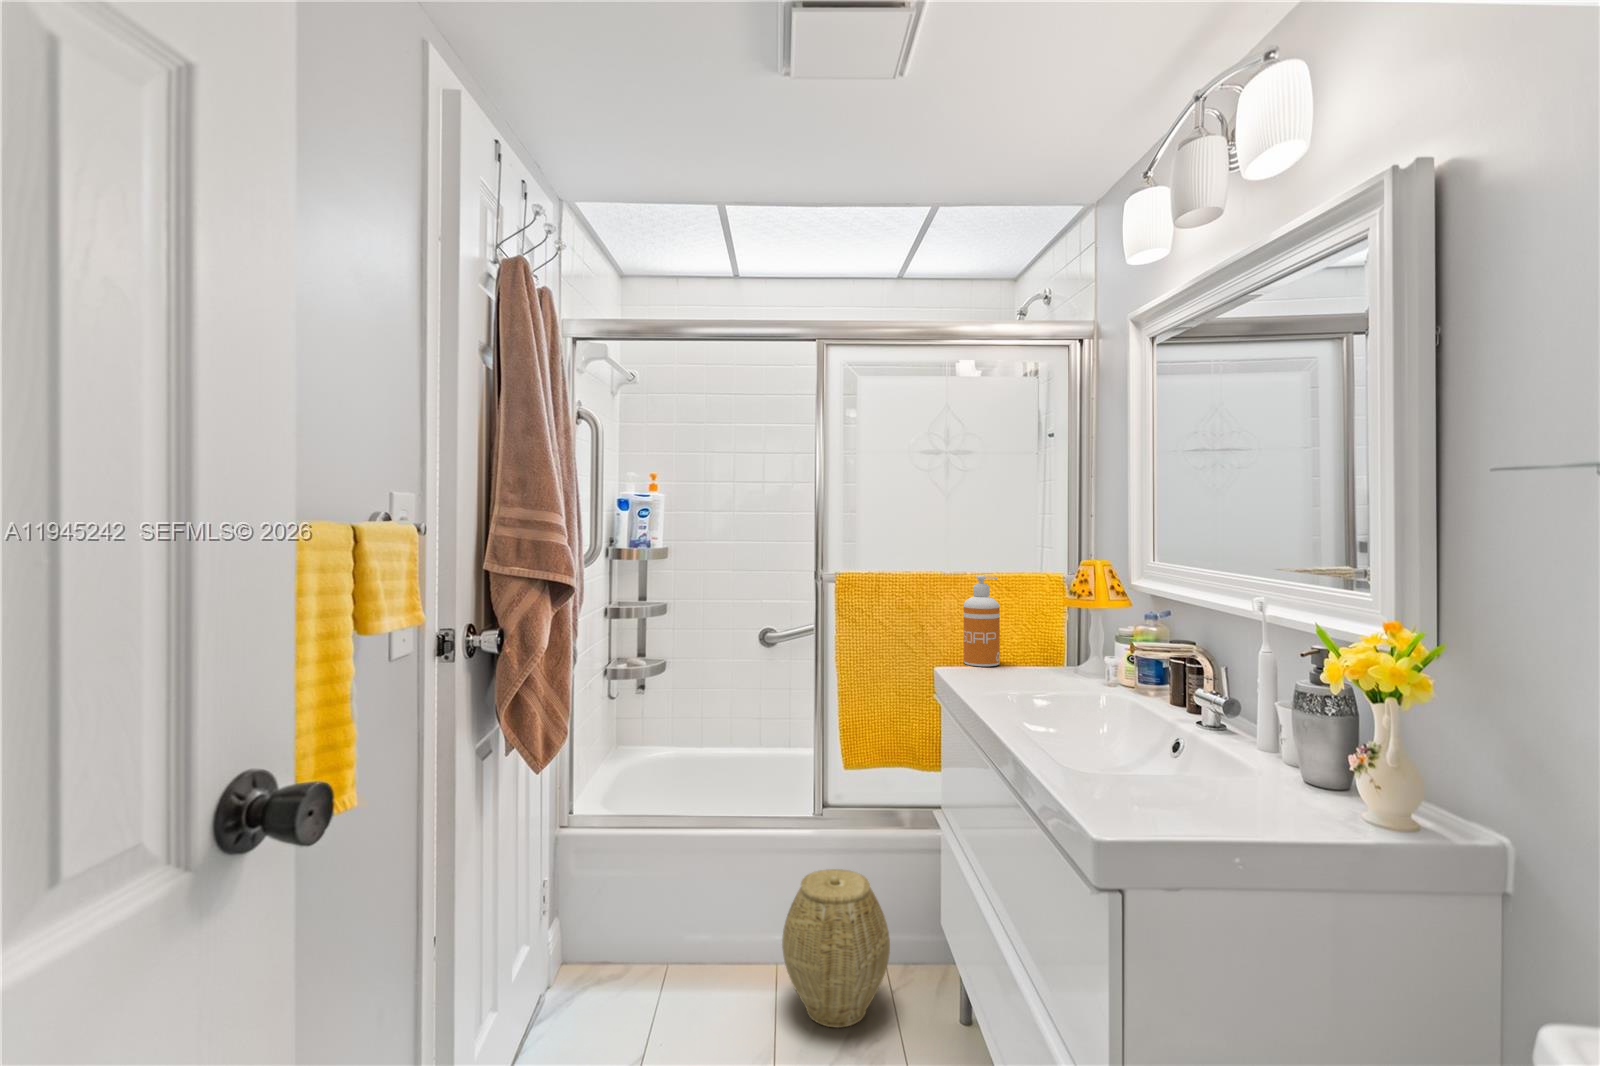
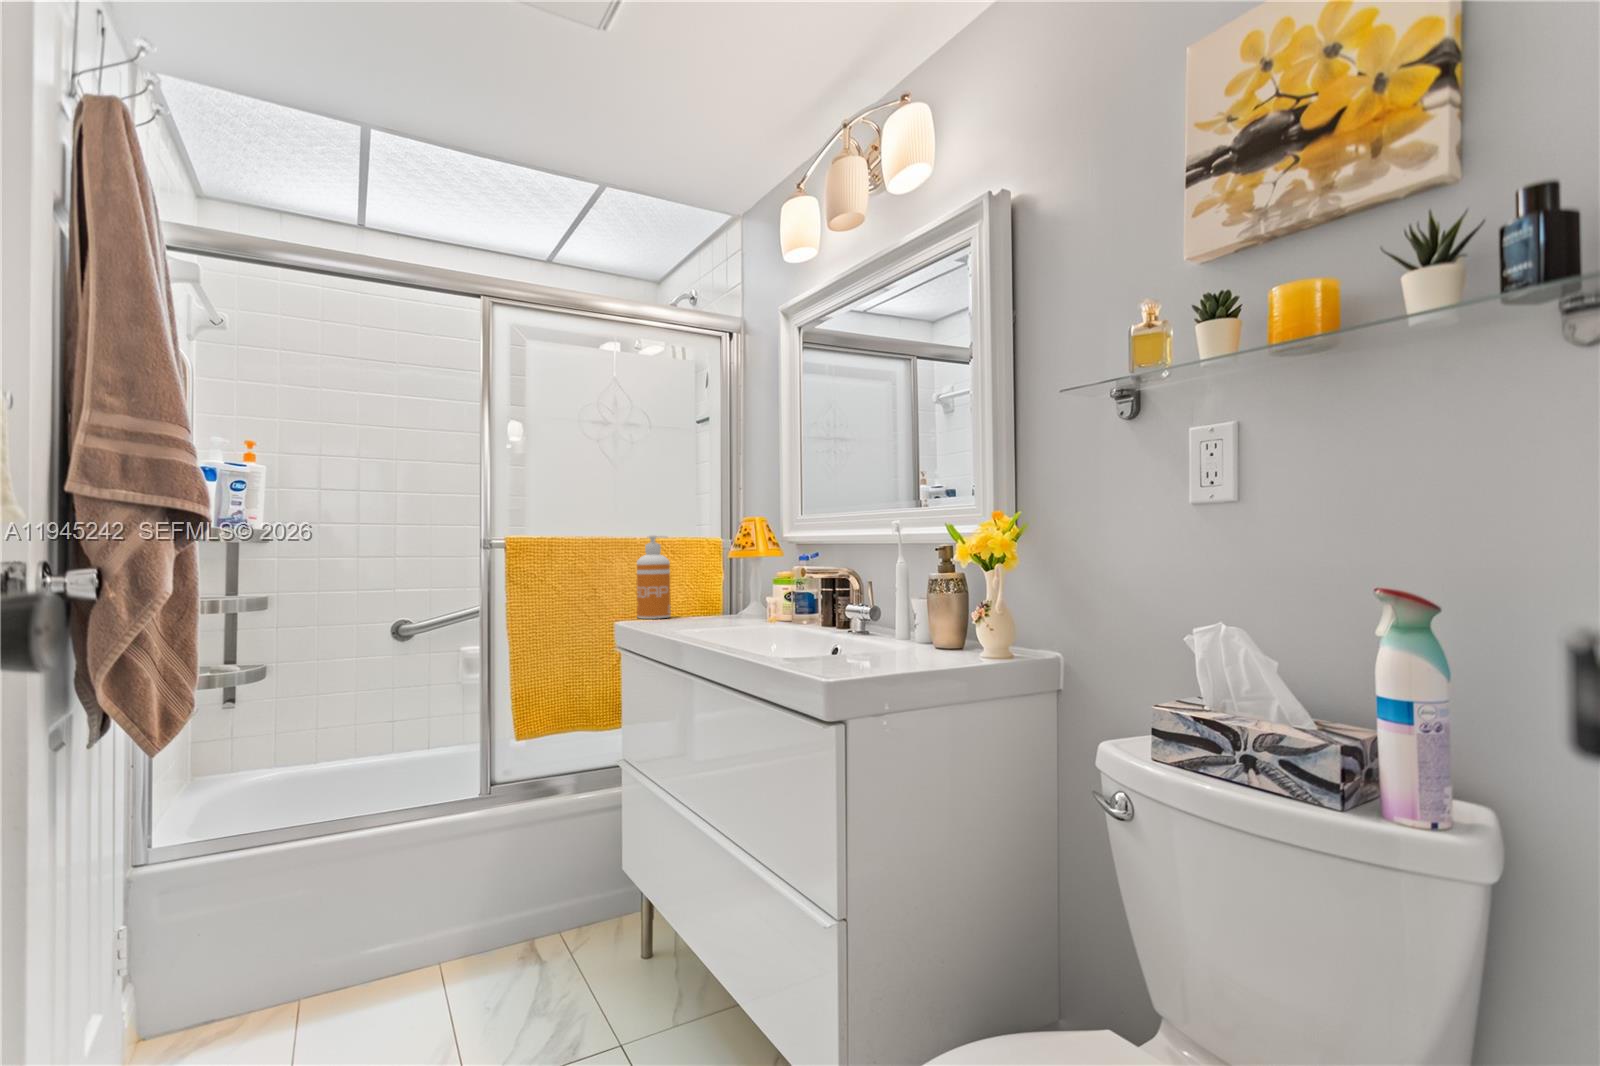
woven basket: present [782,869,890,1028] -> none [456,835,575,997]

